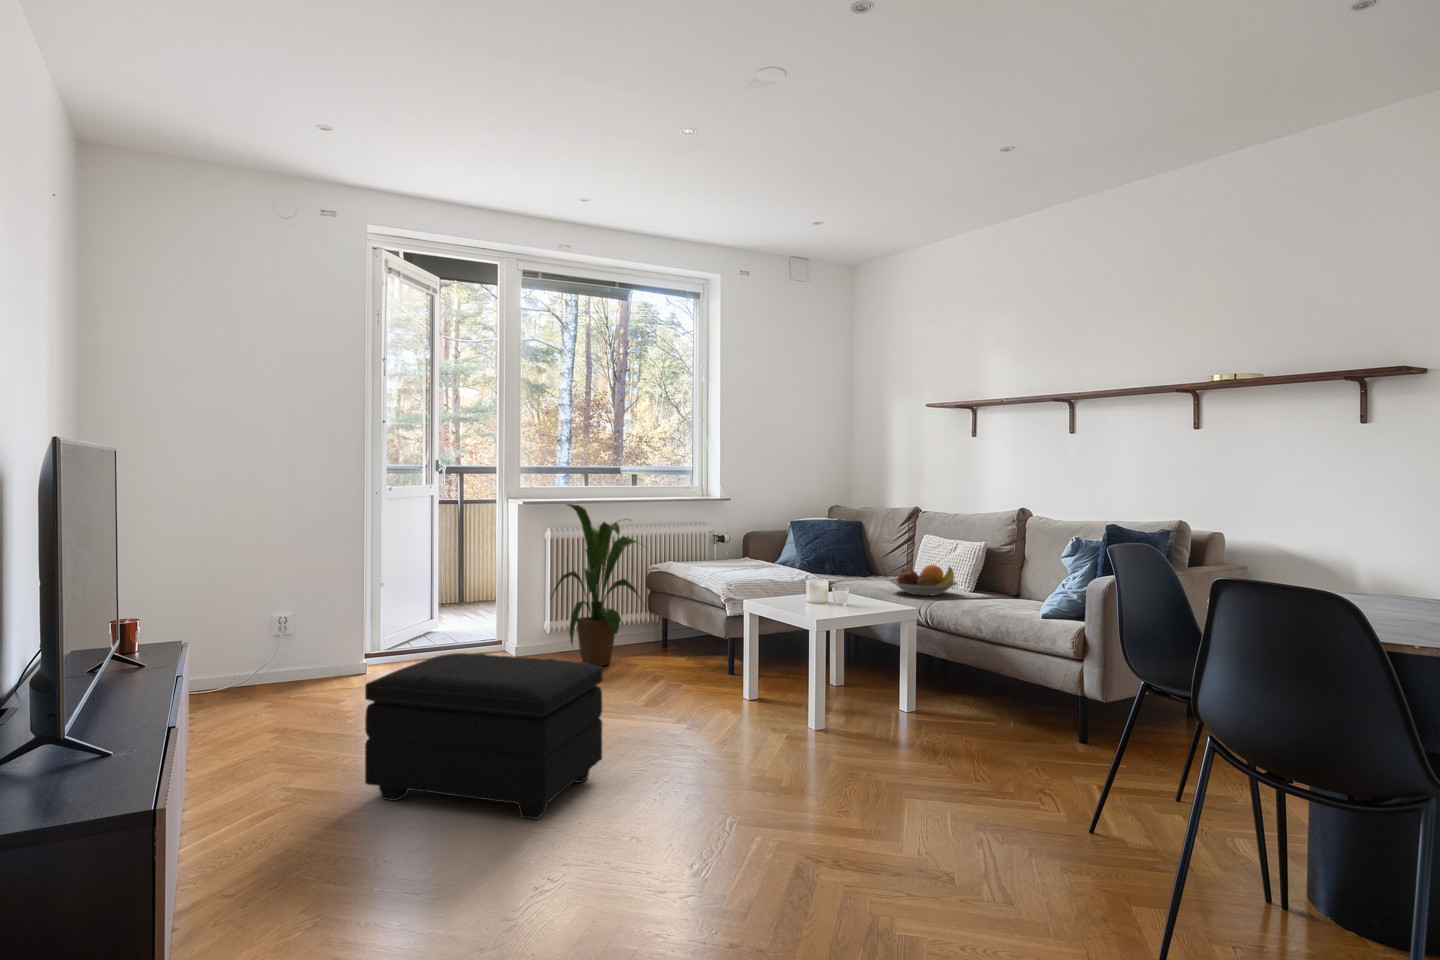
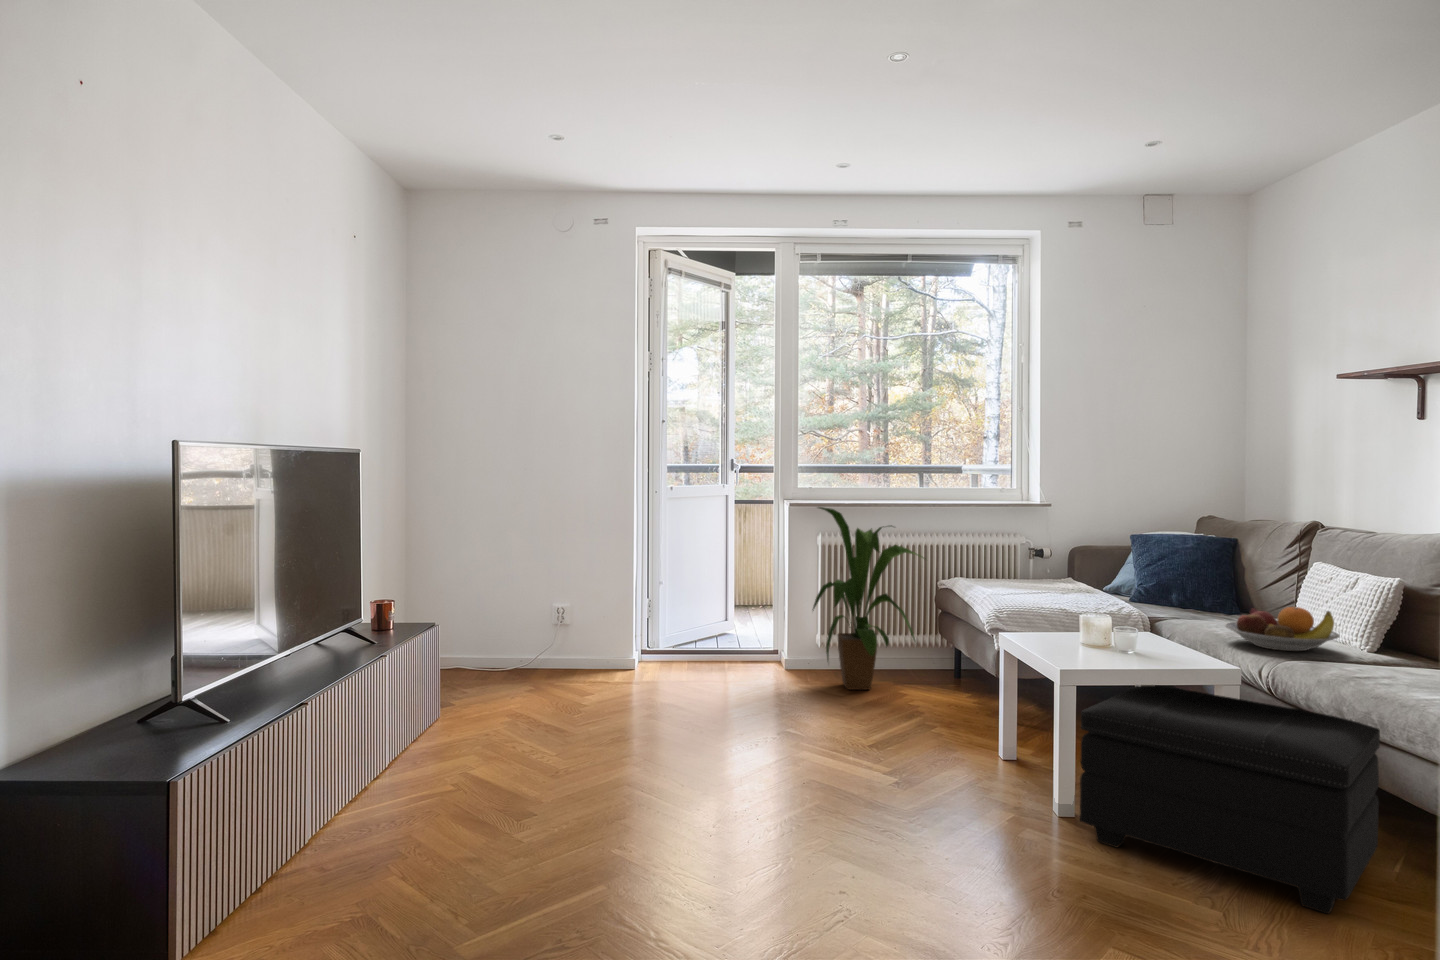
footstool: present [365,653,603,819] -> present [1080,685,1380,914]

